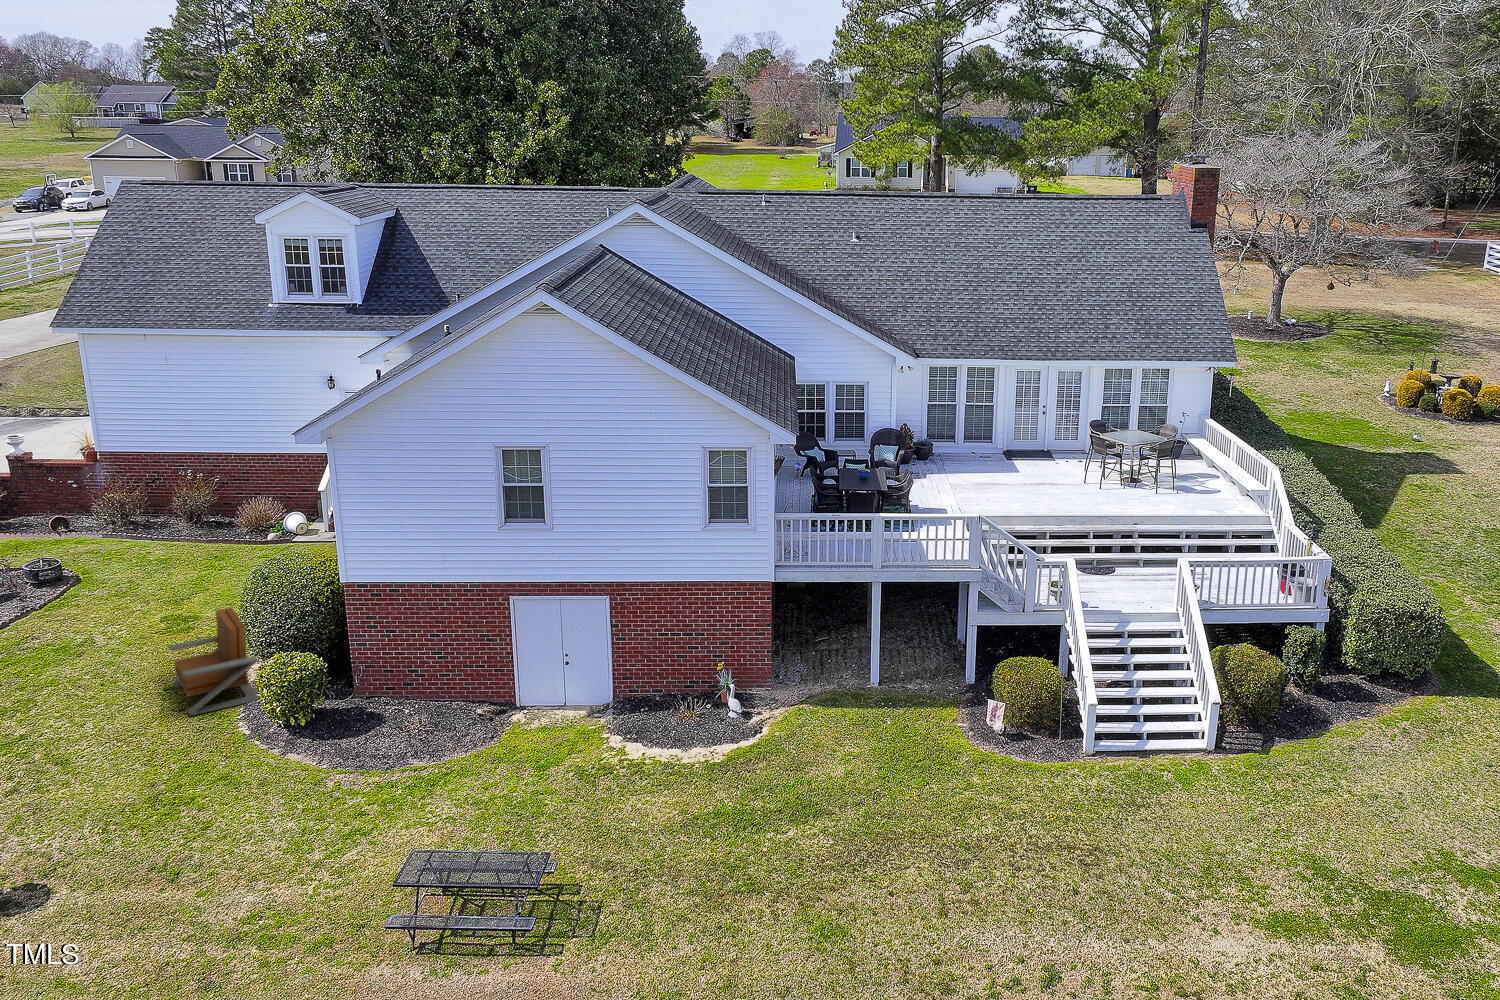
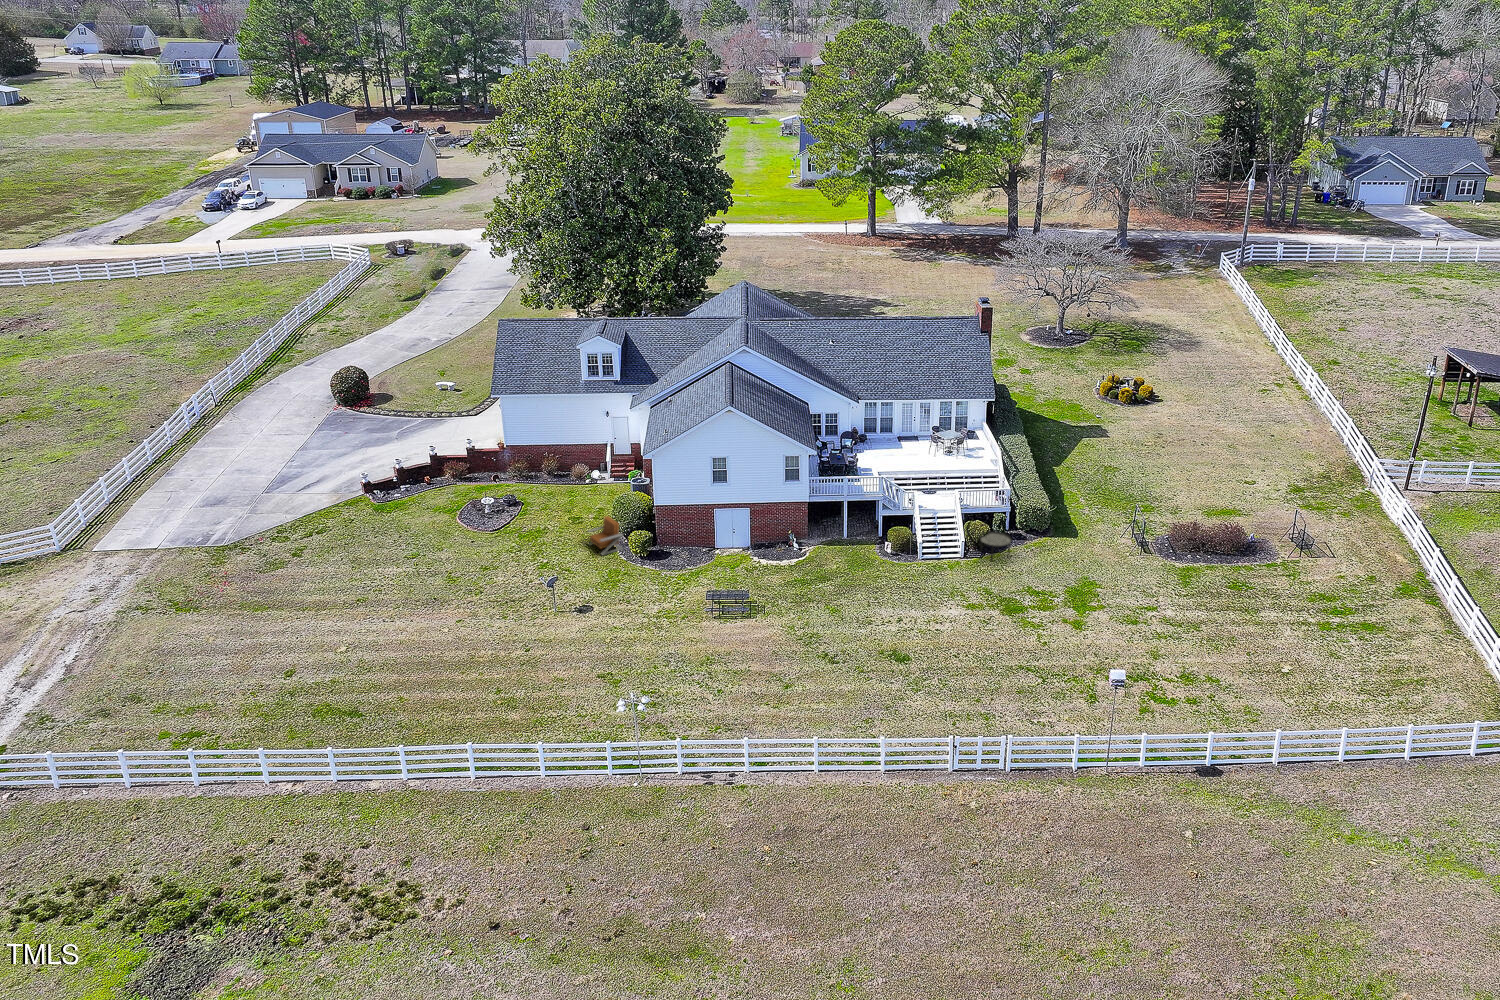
round table: none [1257,678,1361,767] -> present [979,531,1012,560]

